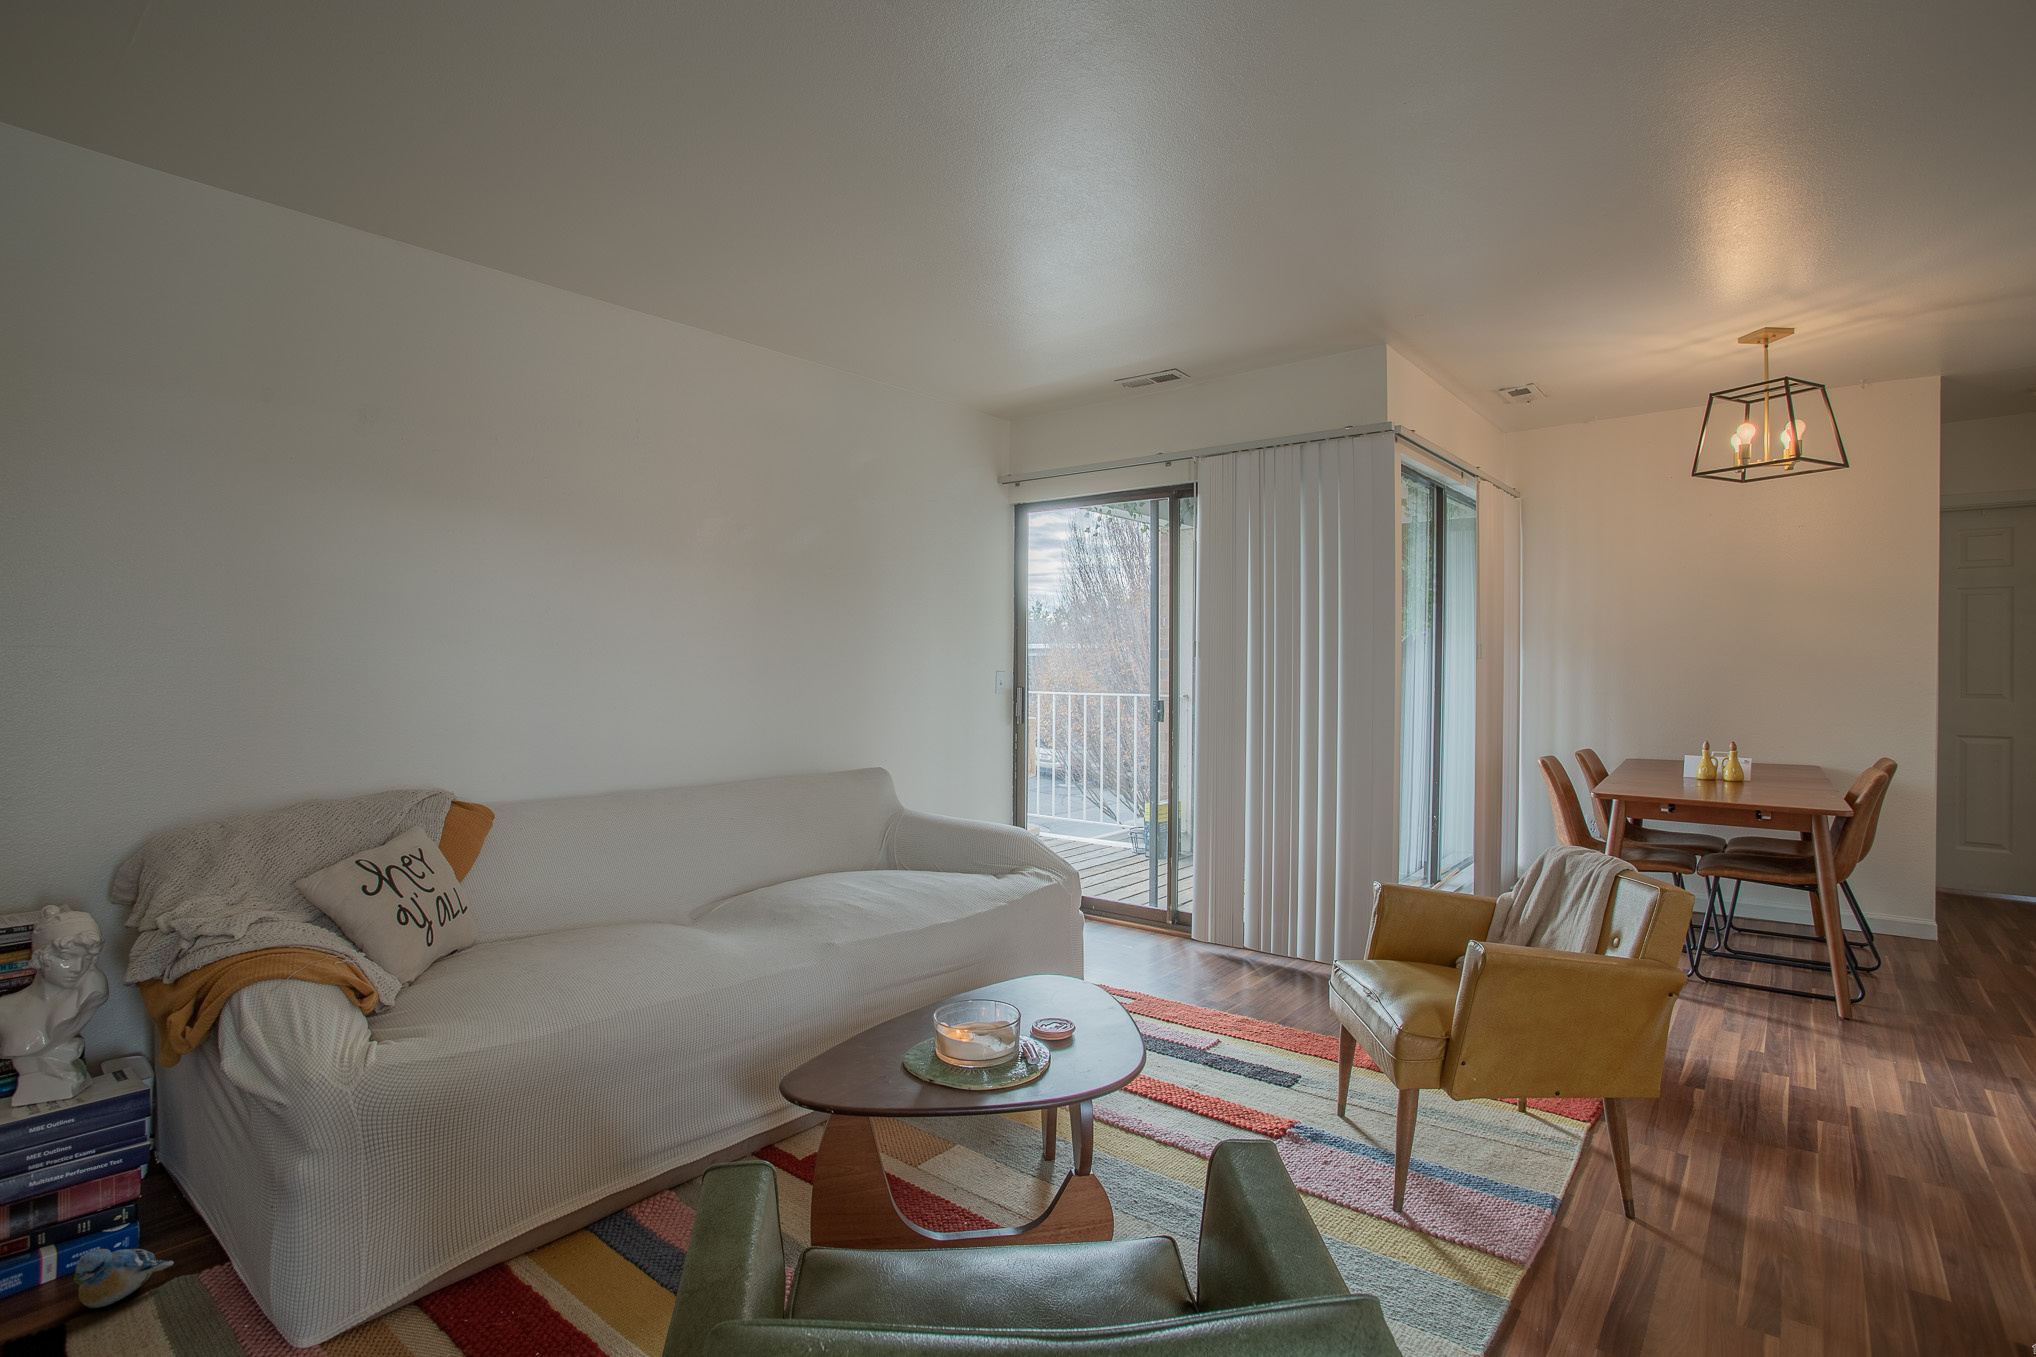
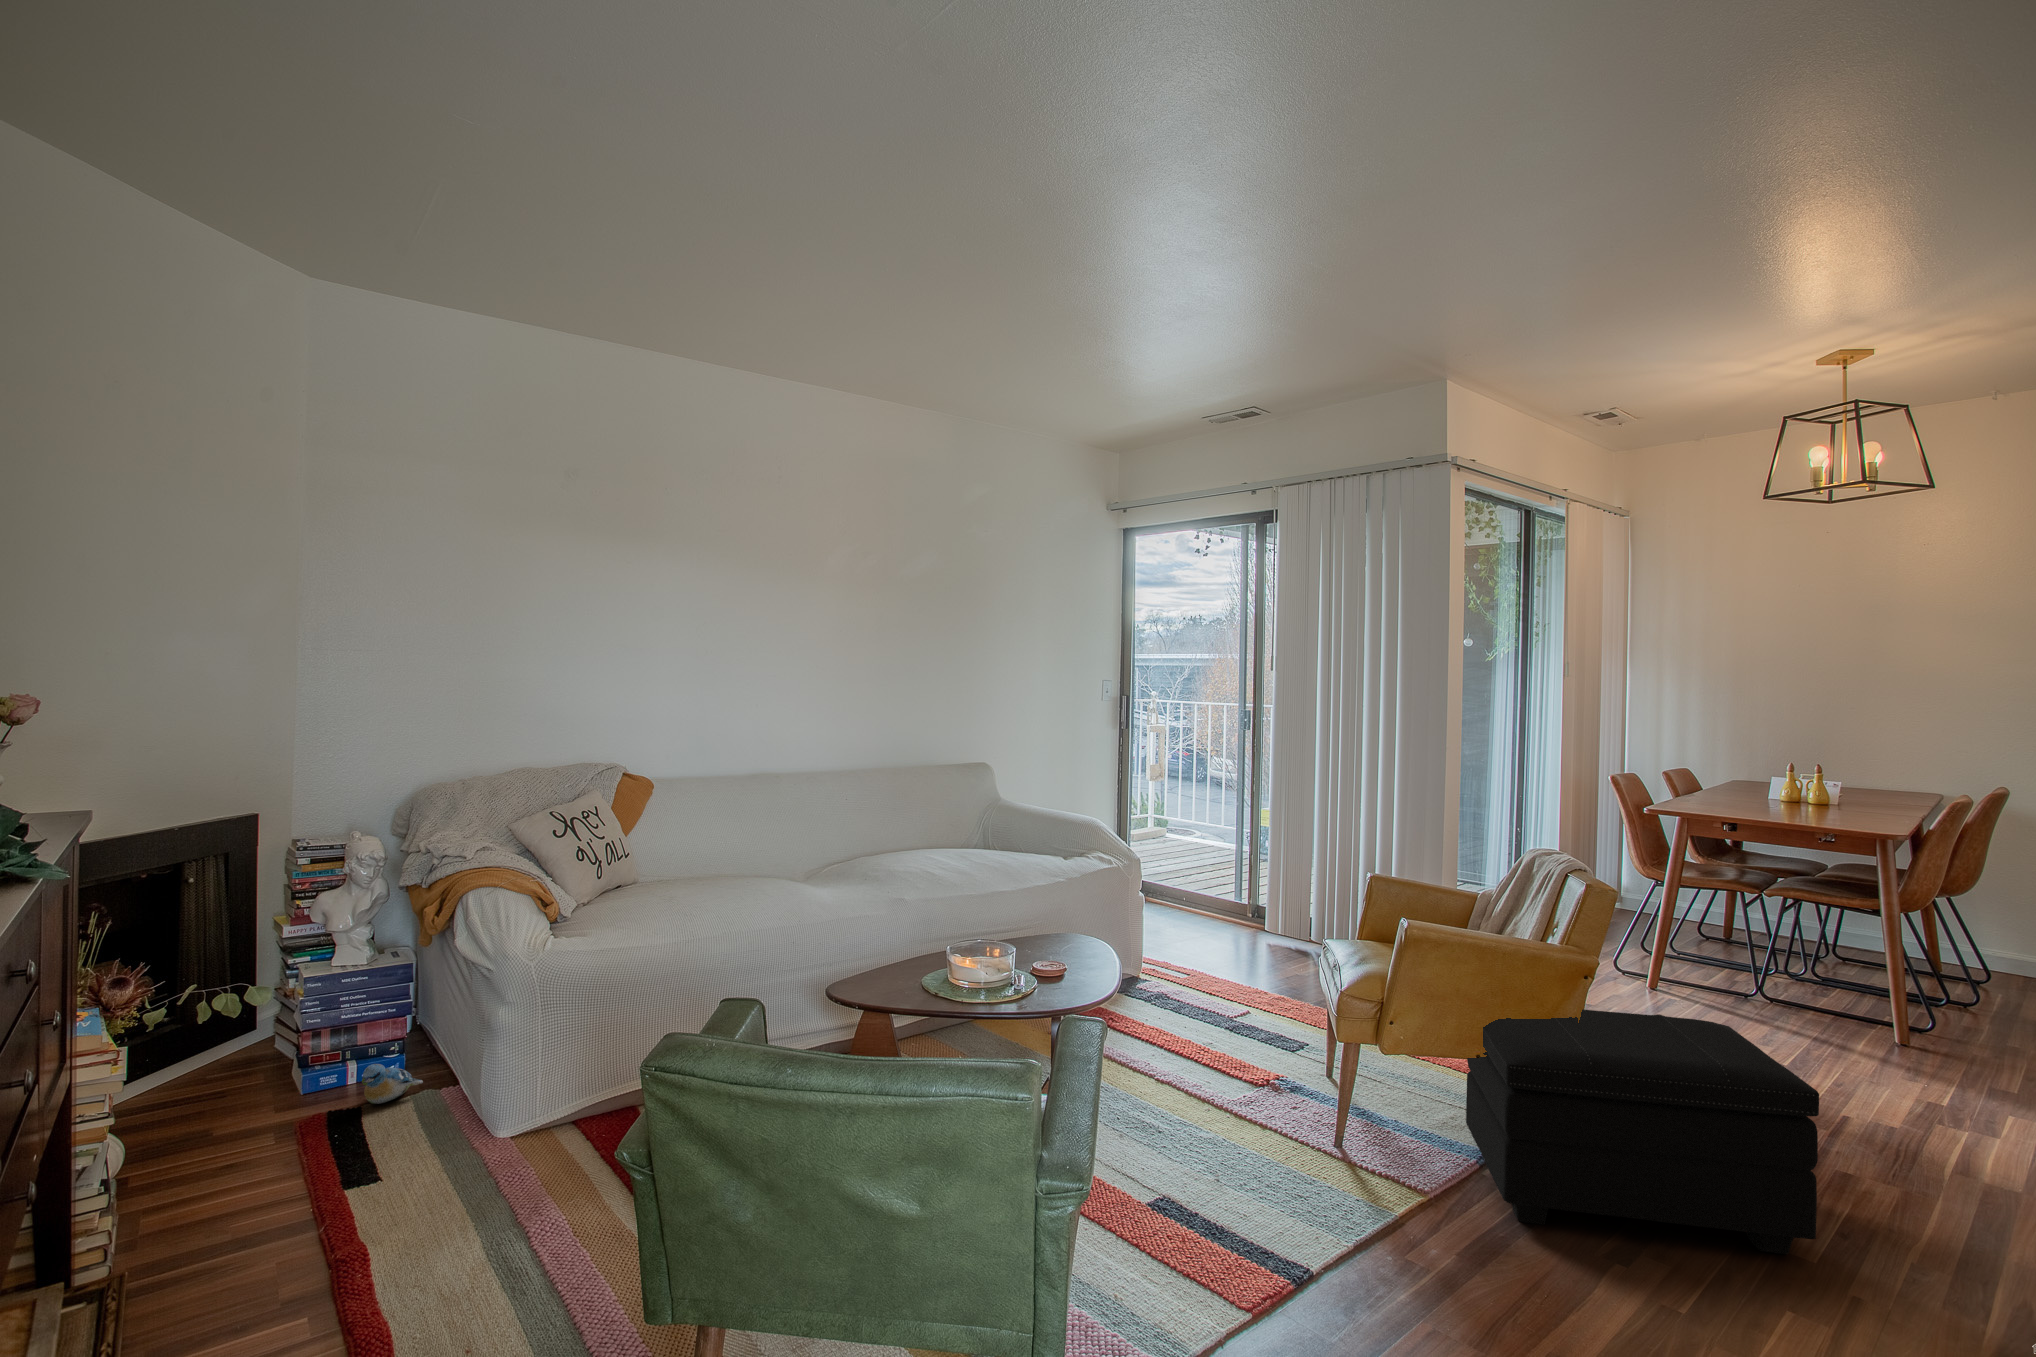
footstool: none [1523,1027,1948,1292] -> present [1466,1009,1819,1254]

